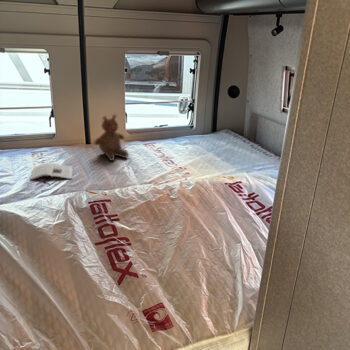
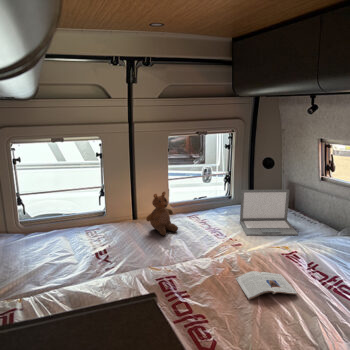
laptop: none [195,118,252,168] -> present [240,190,298,235]
magazine: present [31,163,73,180] -> present [236,271,297,300]

